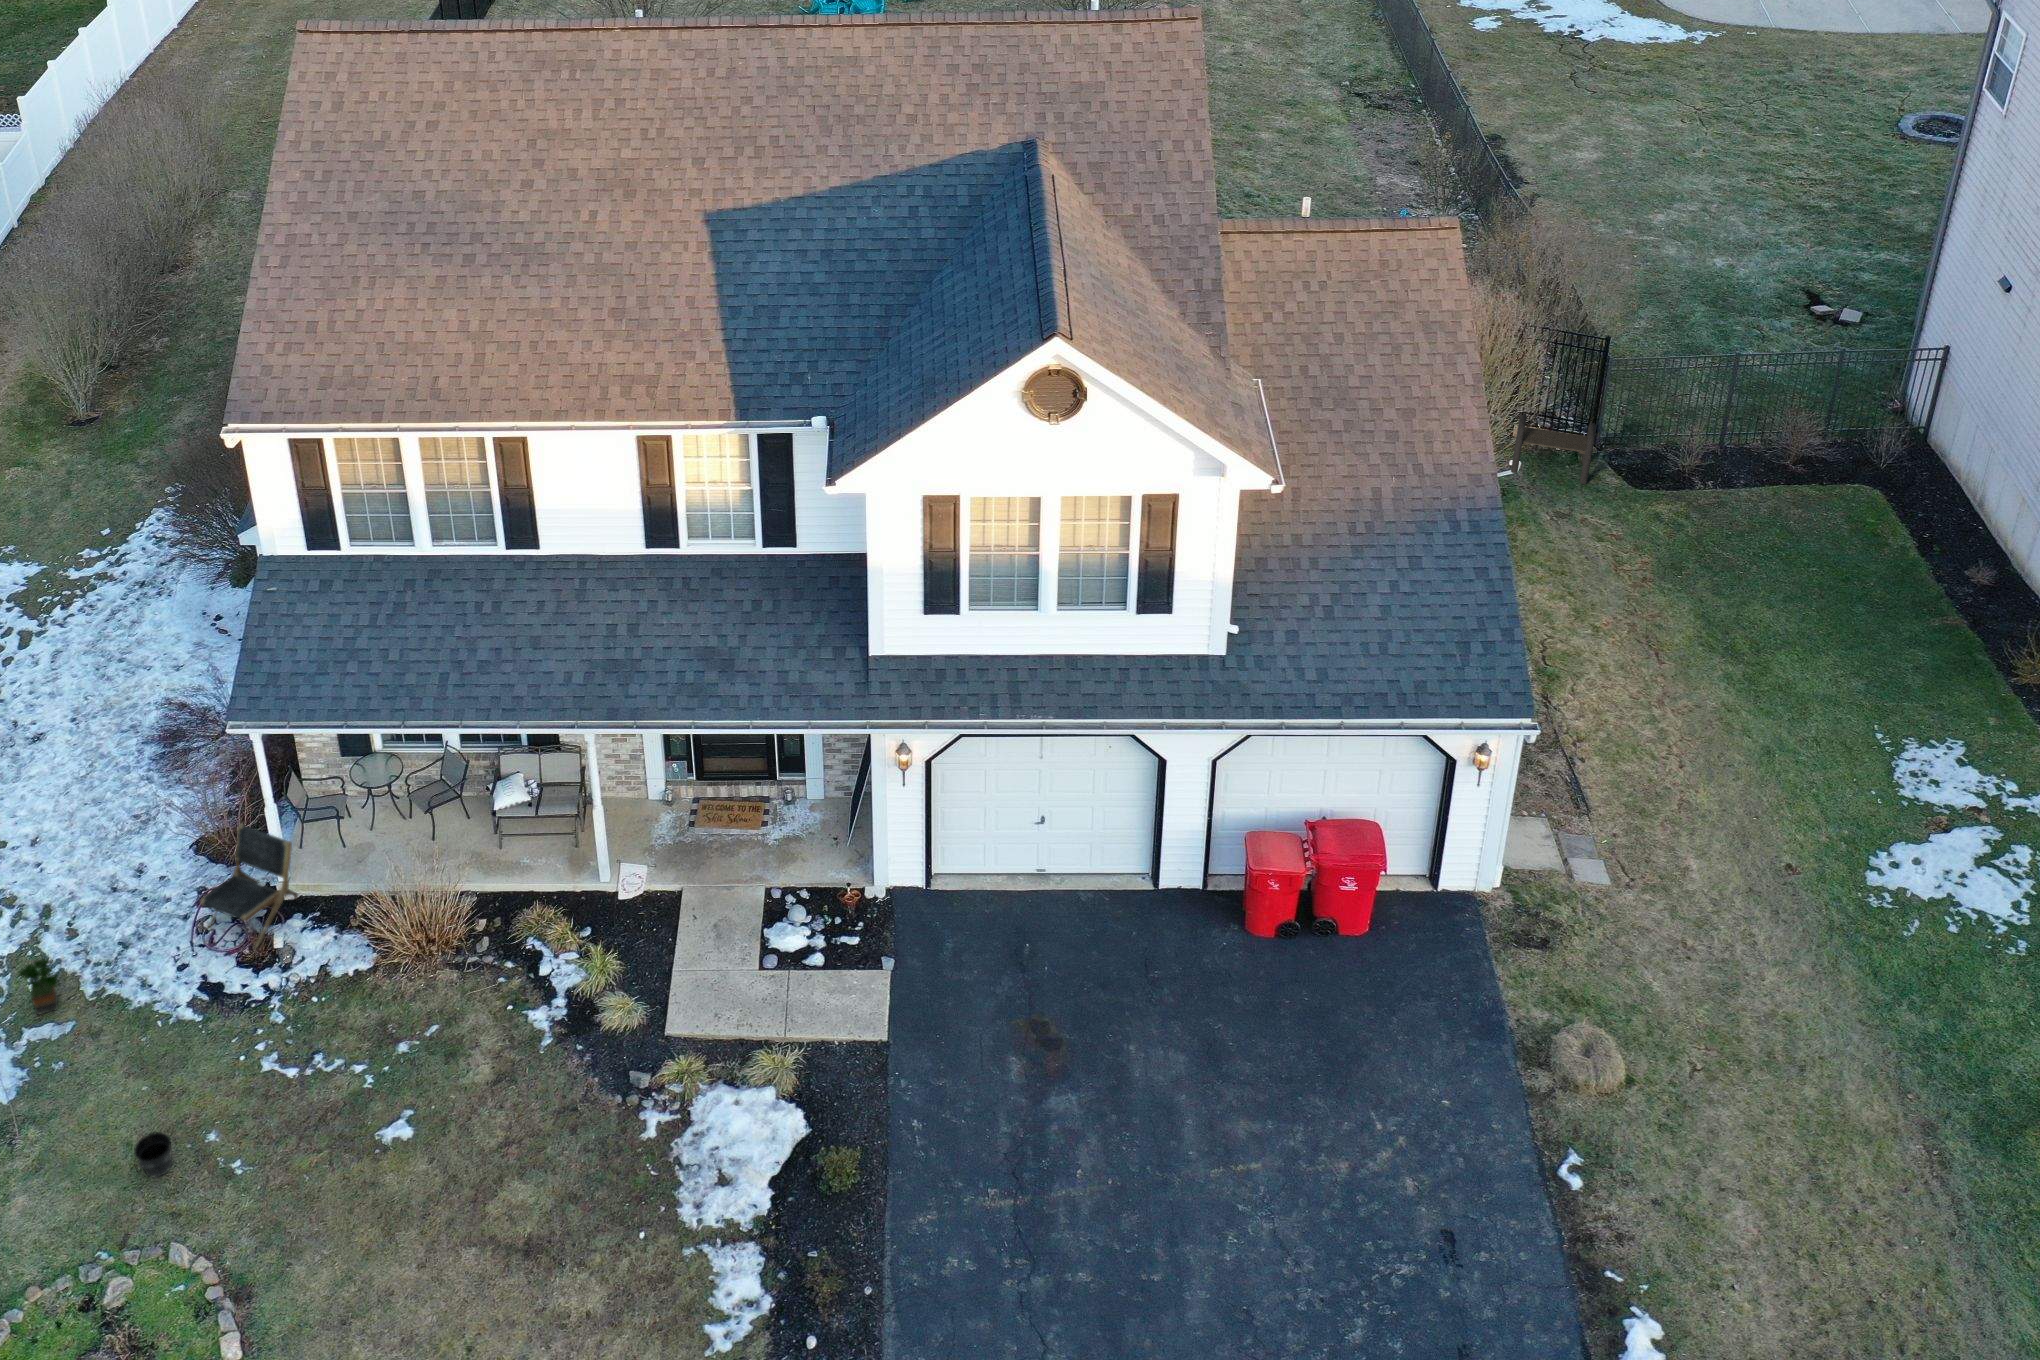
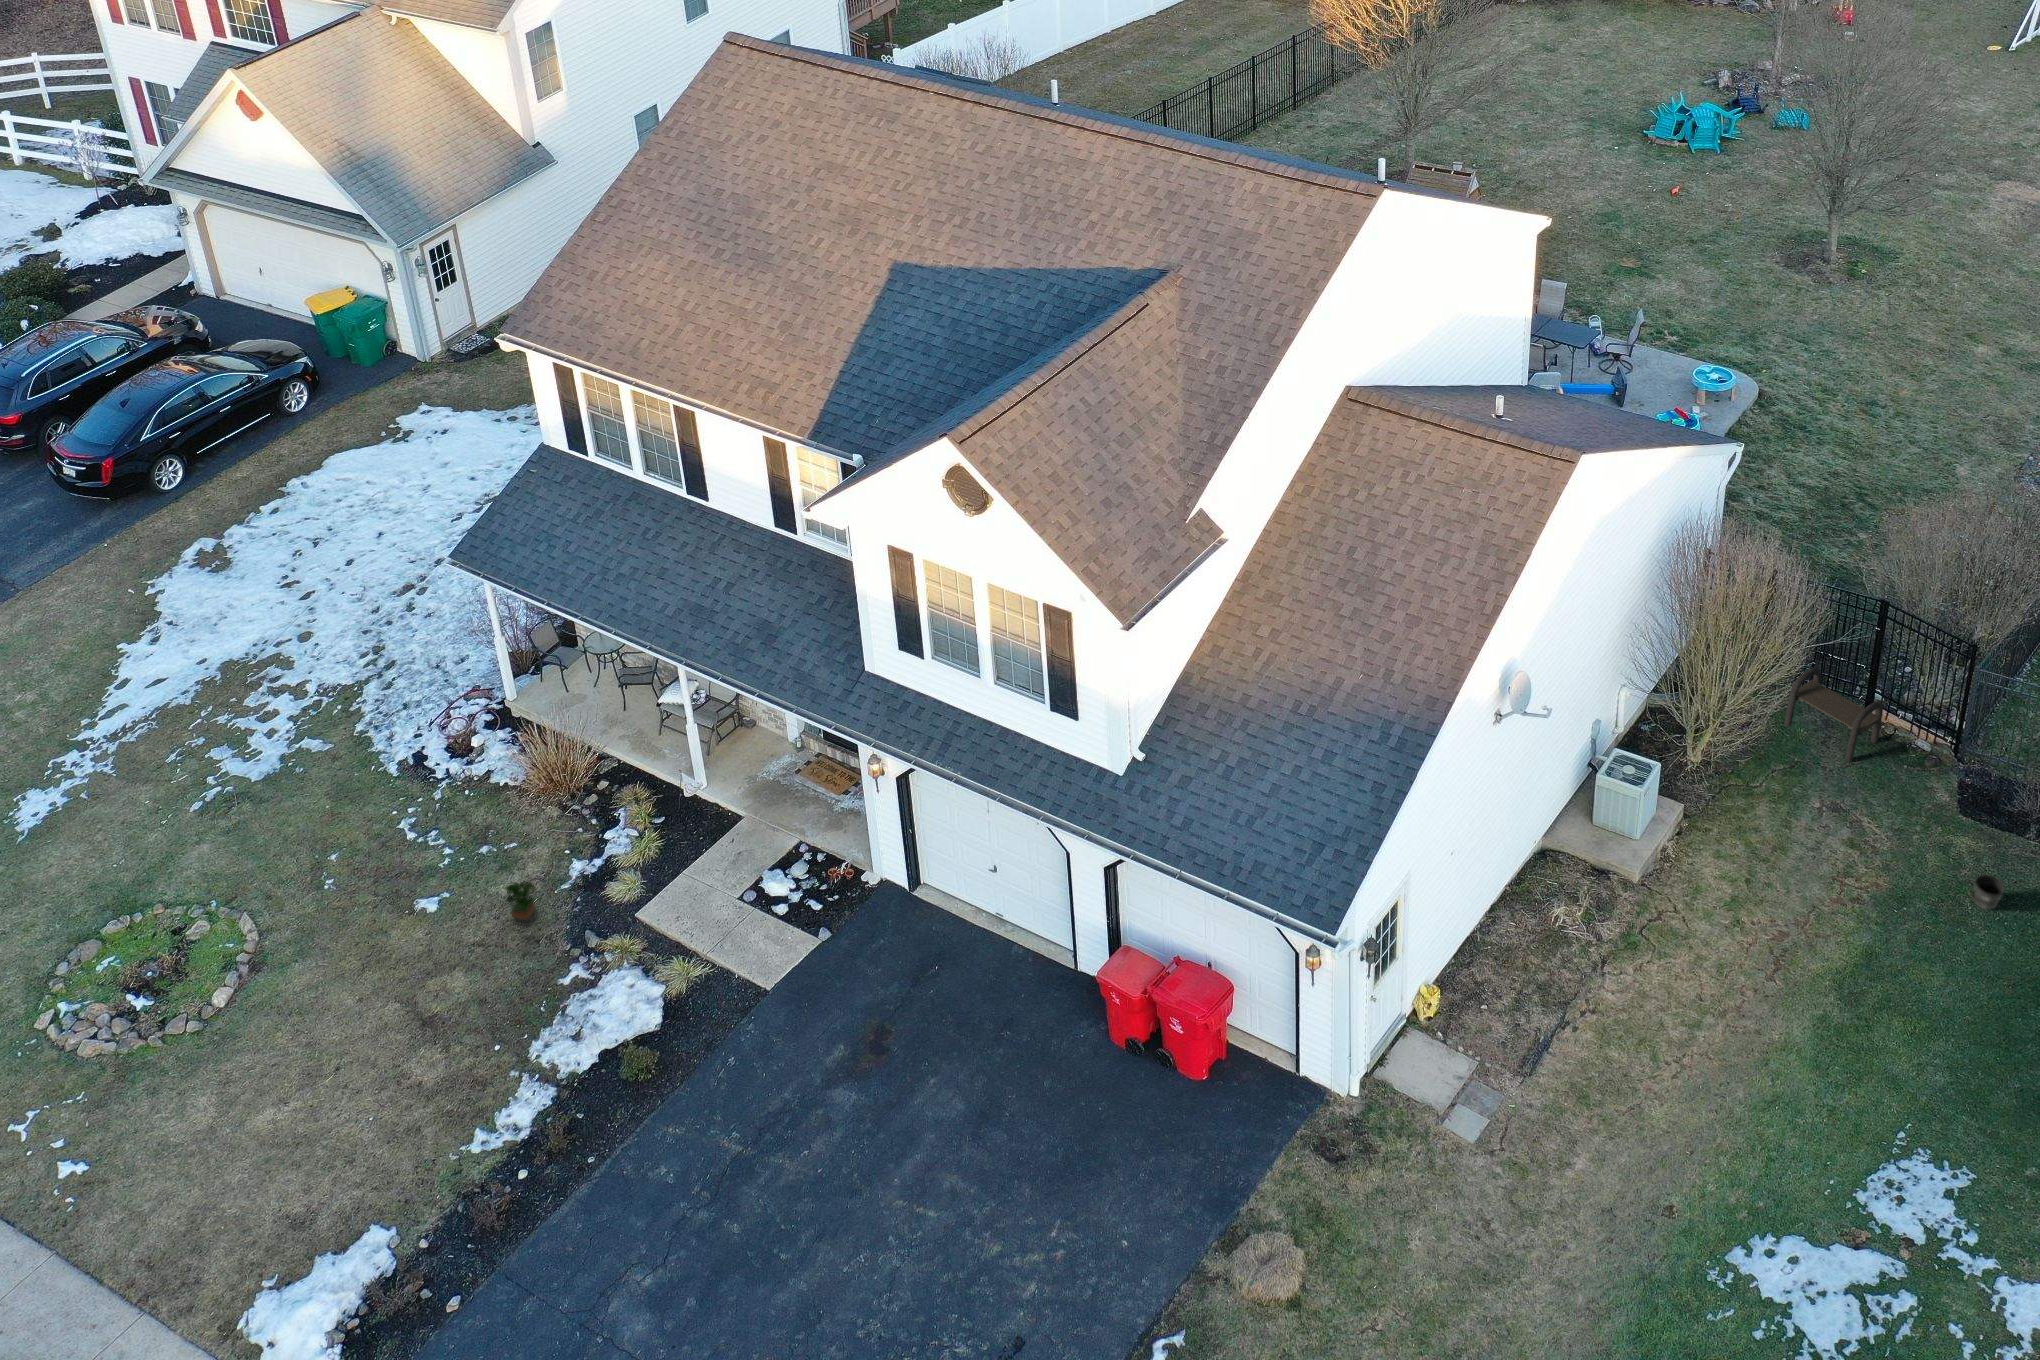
lounge chair: present [200,824,298,947] -> none [447,647,526,741]
potted tree: present [19,959,58,1015] -> present [506,882,537,926]
bucket: present [134,1132,172,1177] -> present [1973,875,2005,910]

